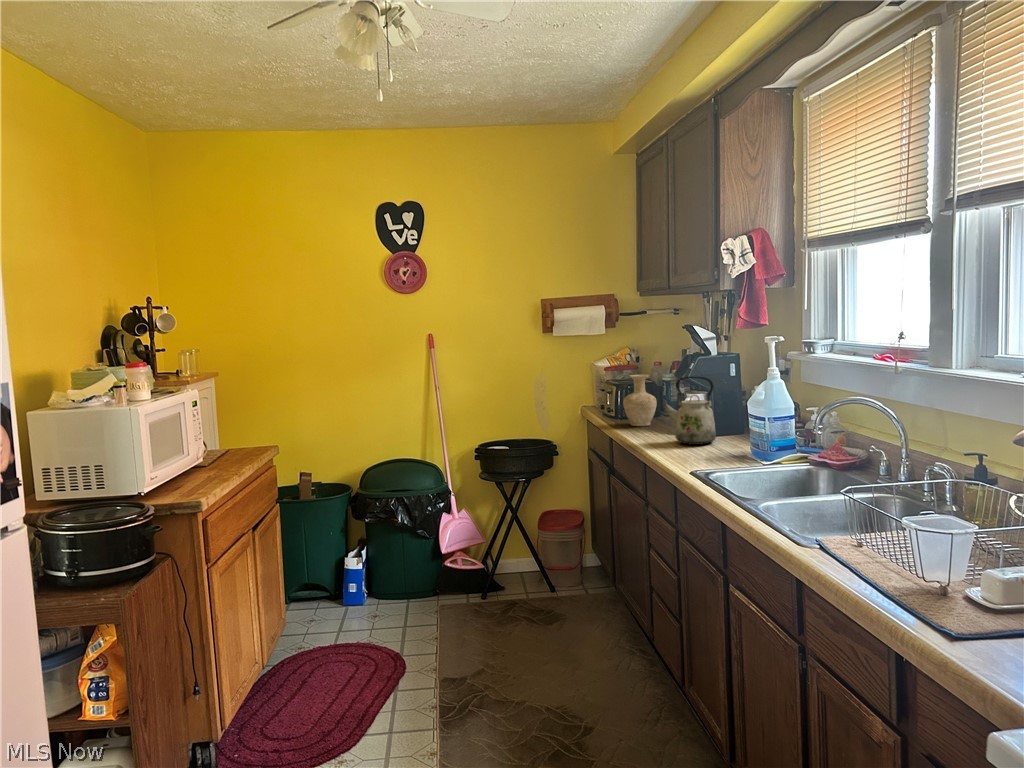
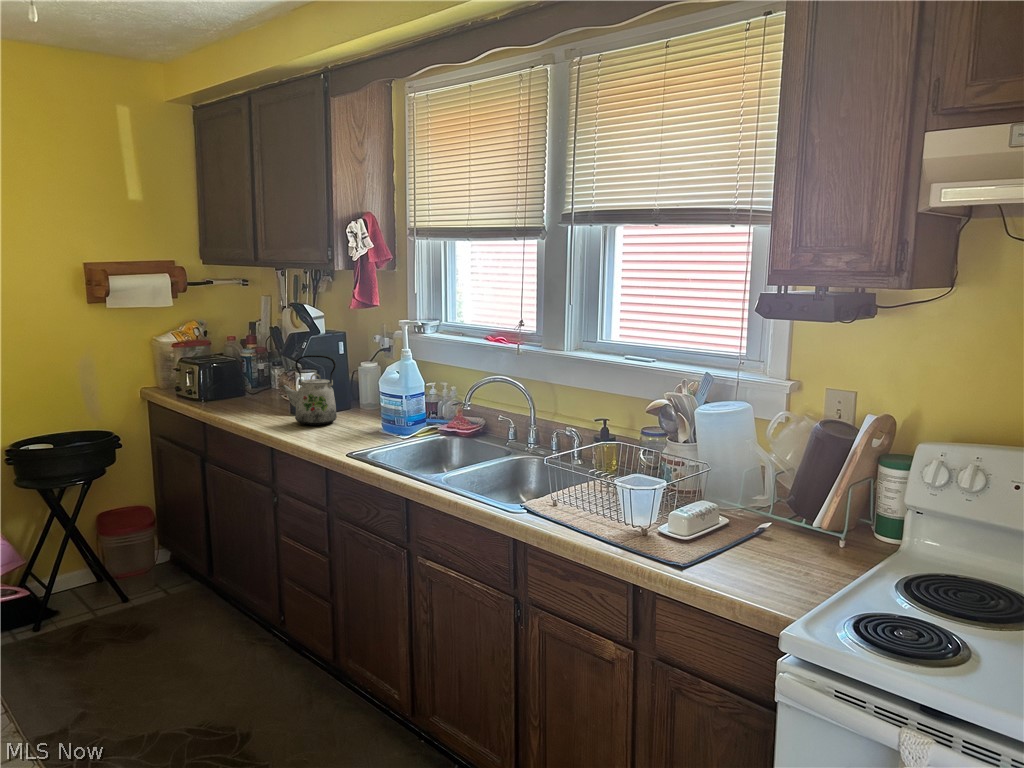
vase: present [623,375,657,426] -> none [214,352,253,408]

